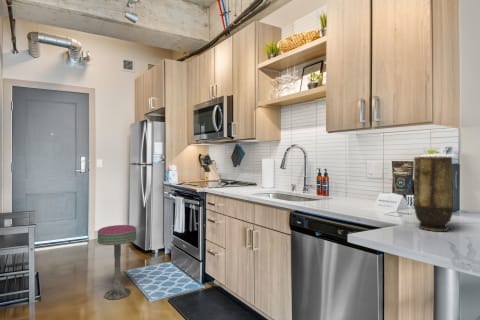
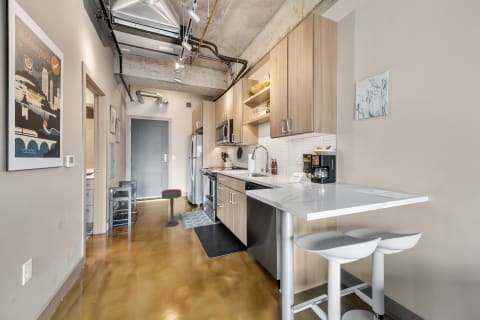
vase: present [414,157,453,231] -> none [288,150,310,191]

